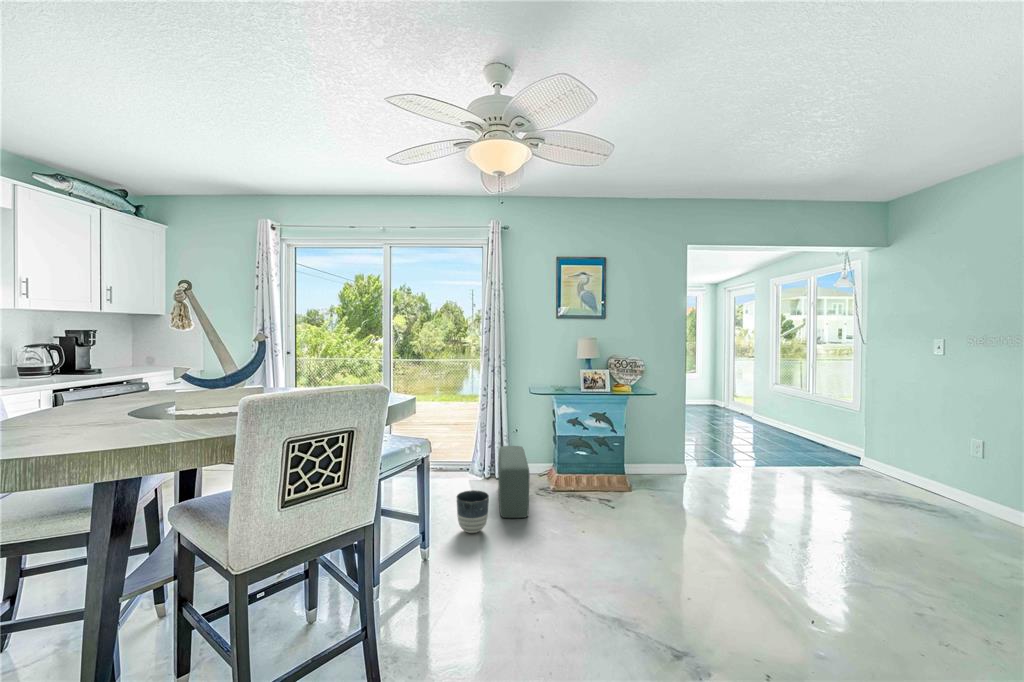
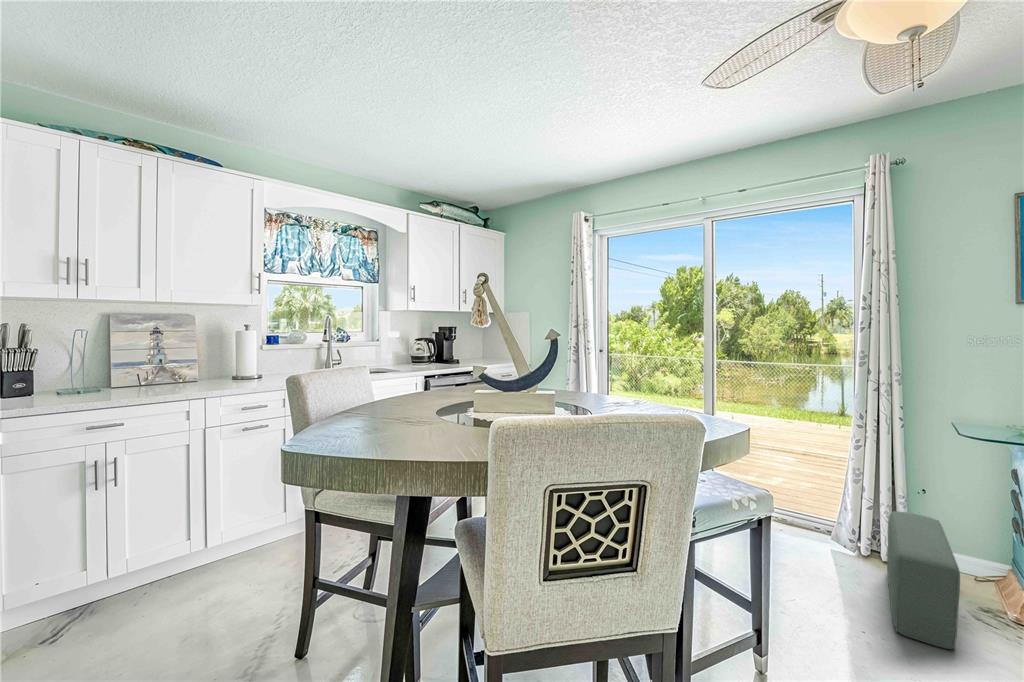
planter: present [457,490,489,533] -> none [813,573,874,645]

